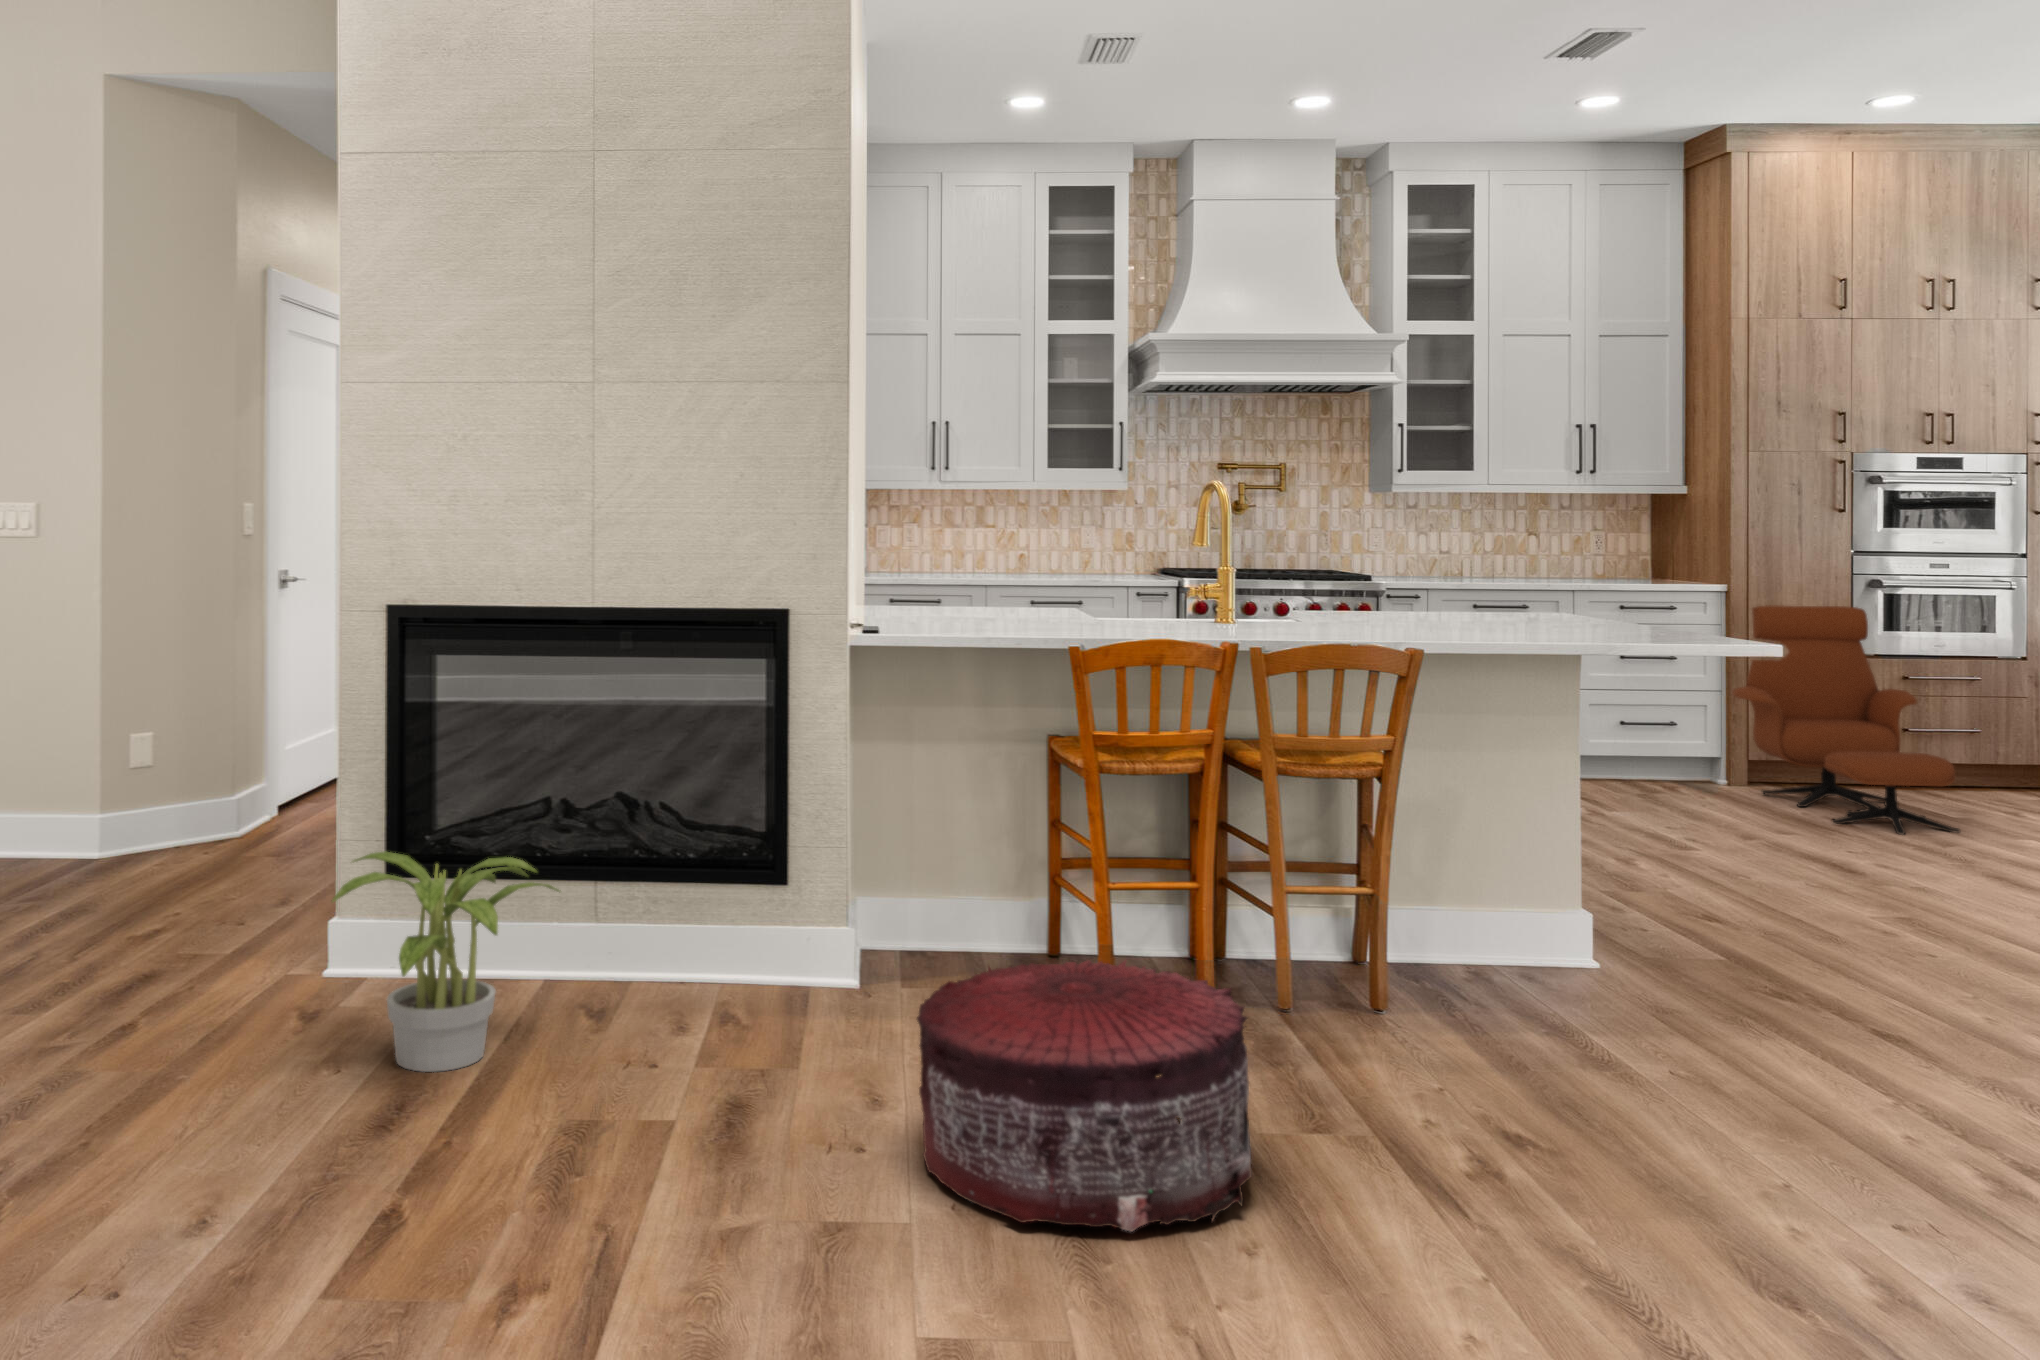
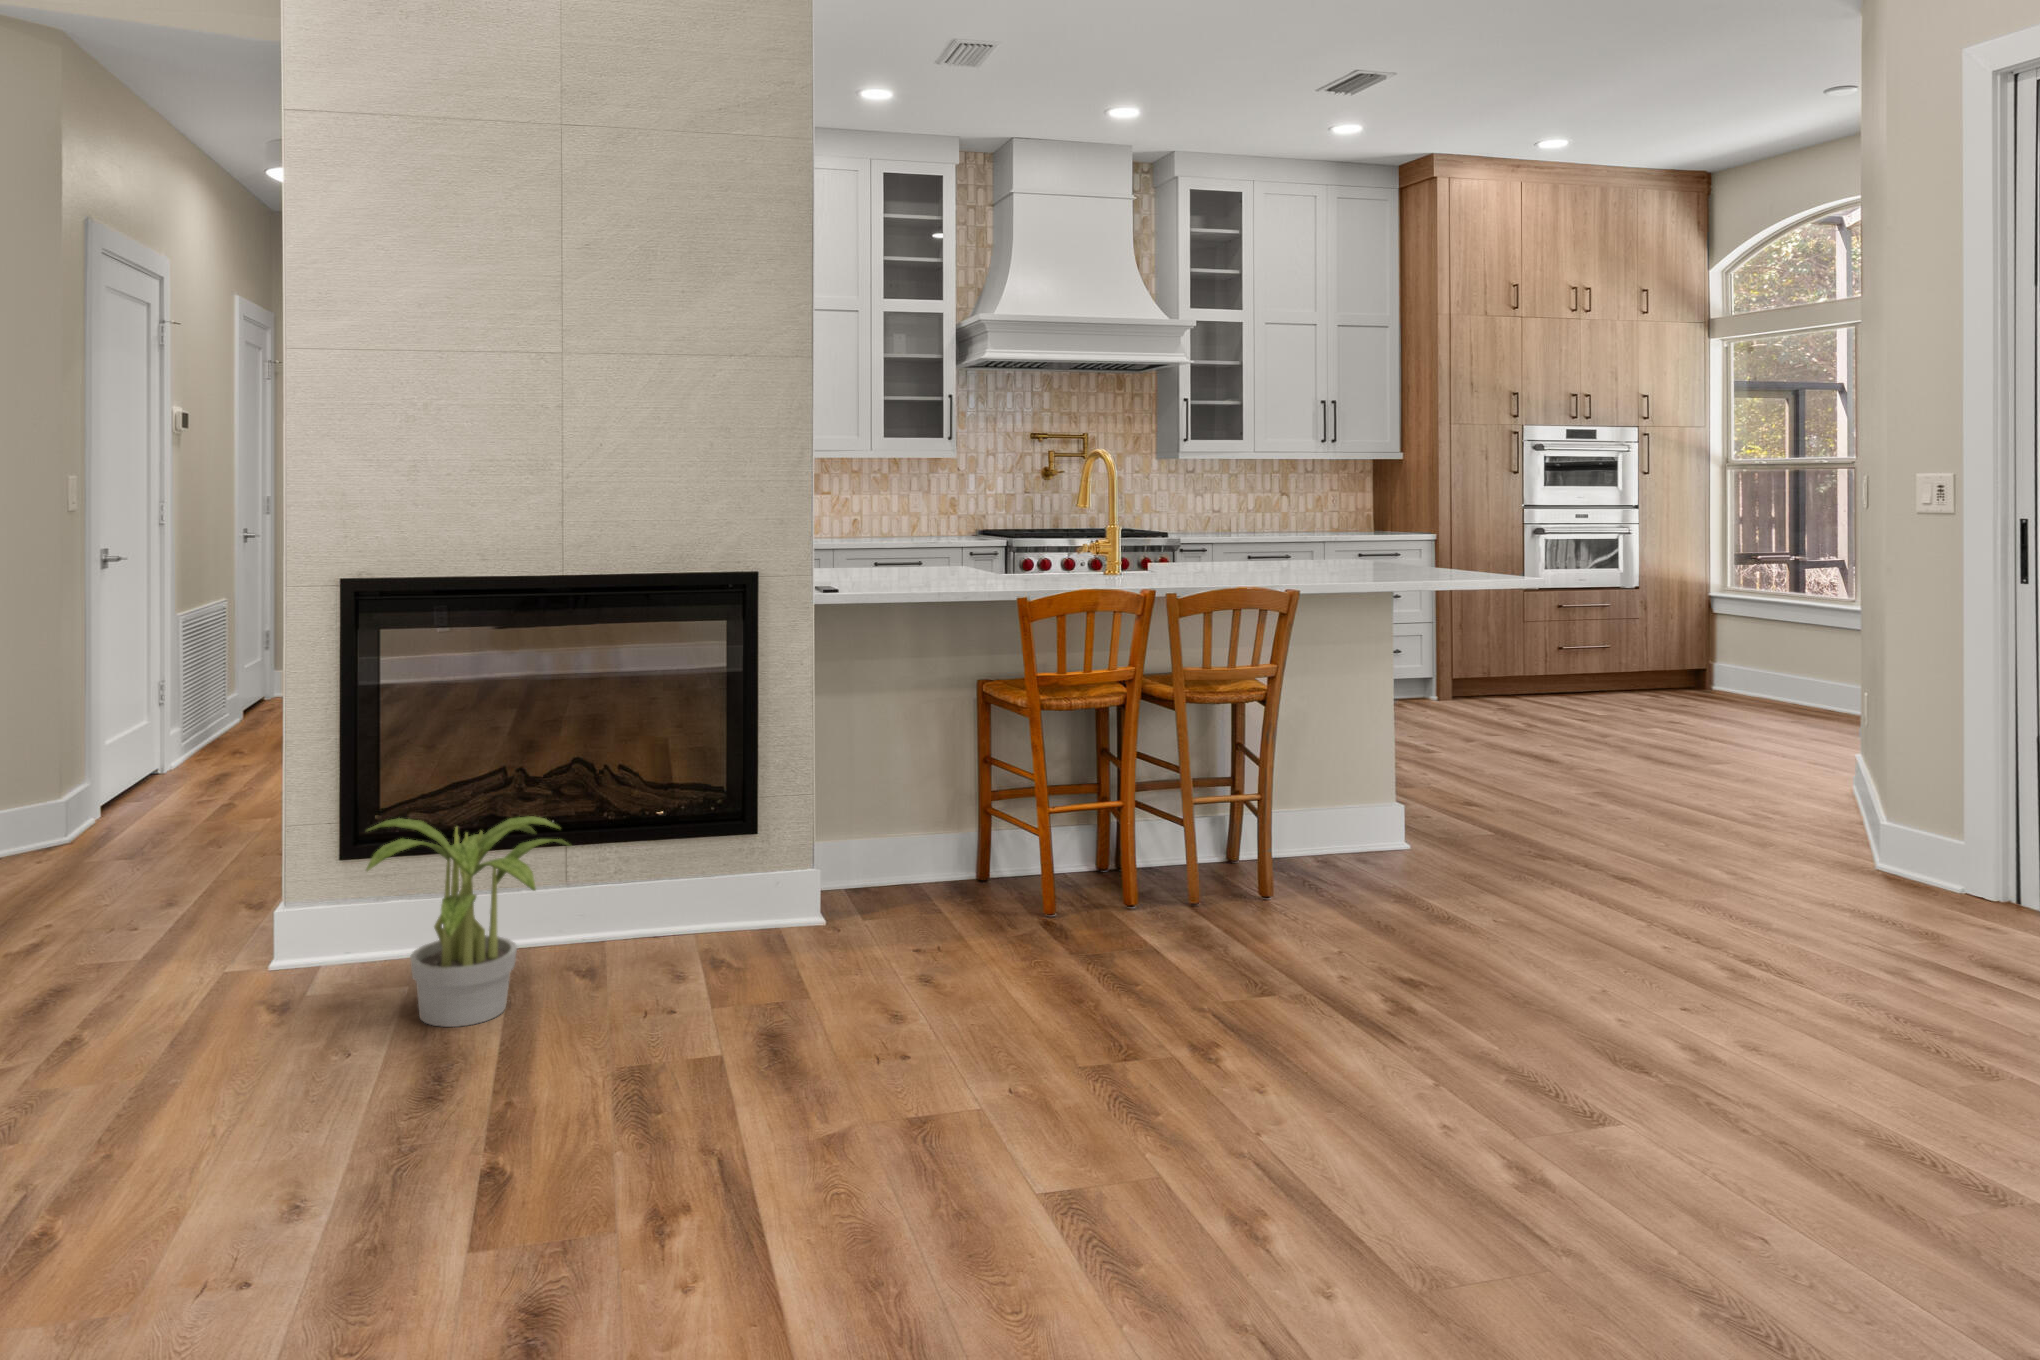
lounge chair: present [1732,605,1960,835] -> none [1439,549,1611,730]
pouf: present [917,960,1252,1232] -> none [957,868,1251,1100]

